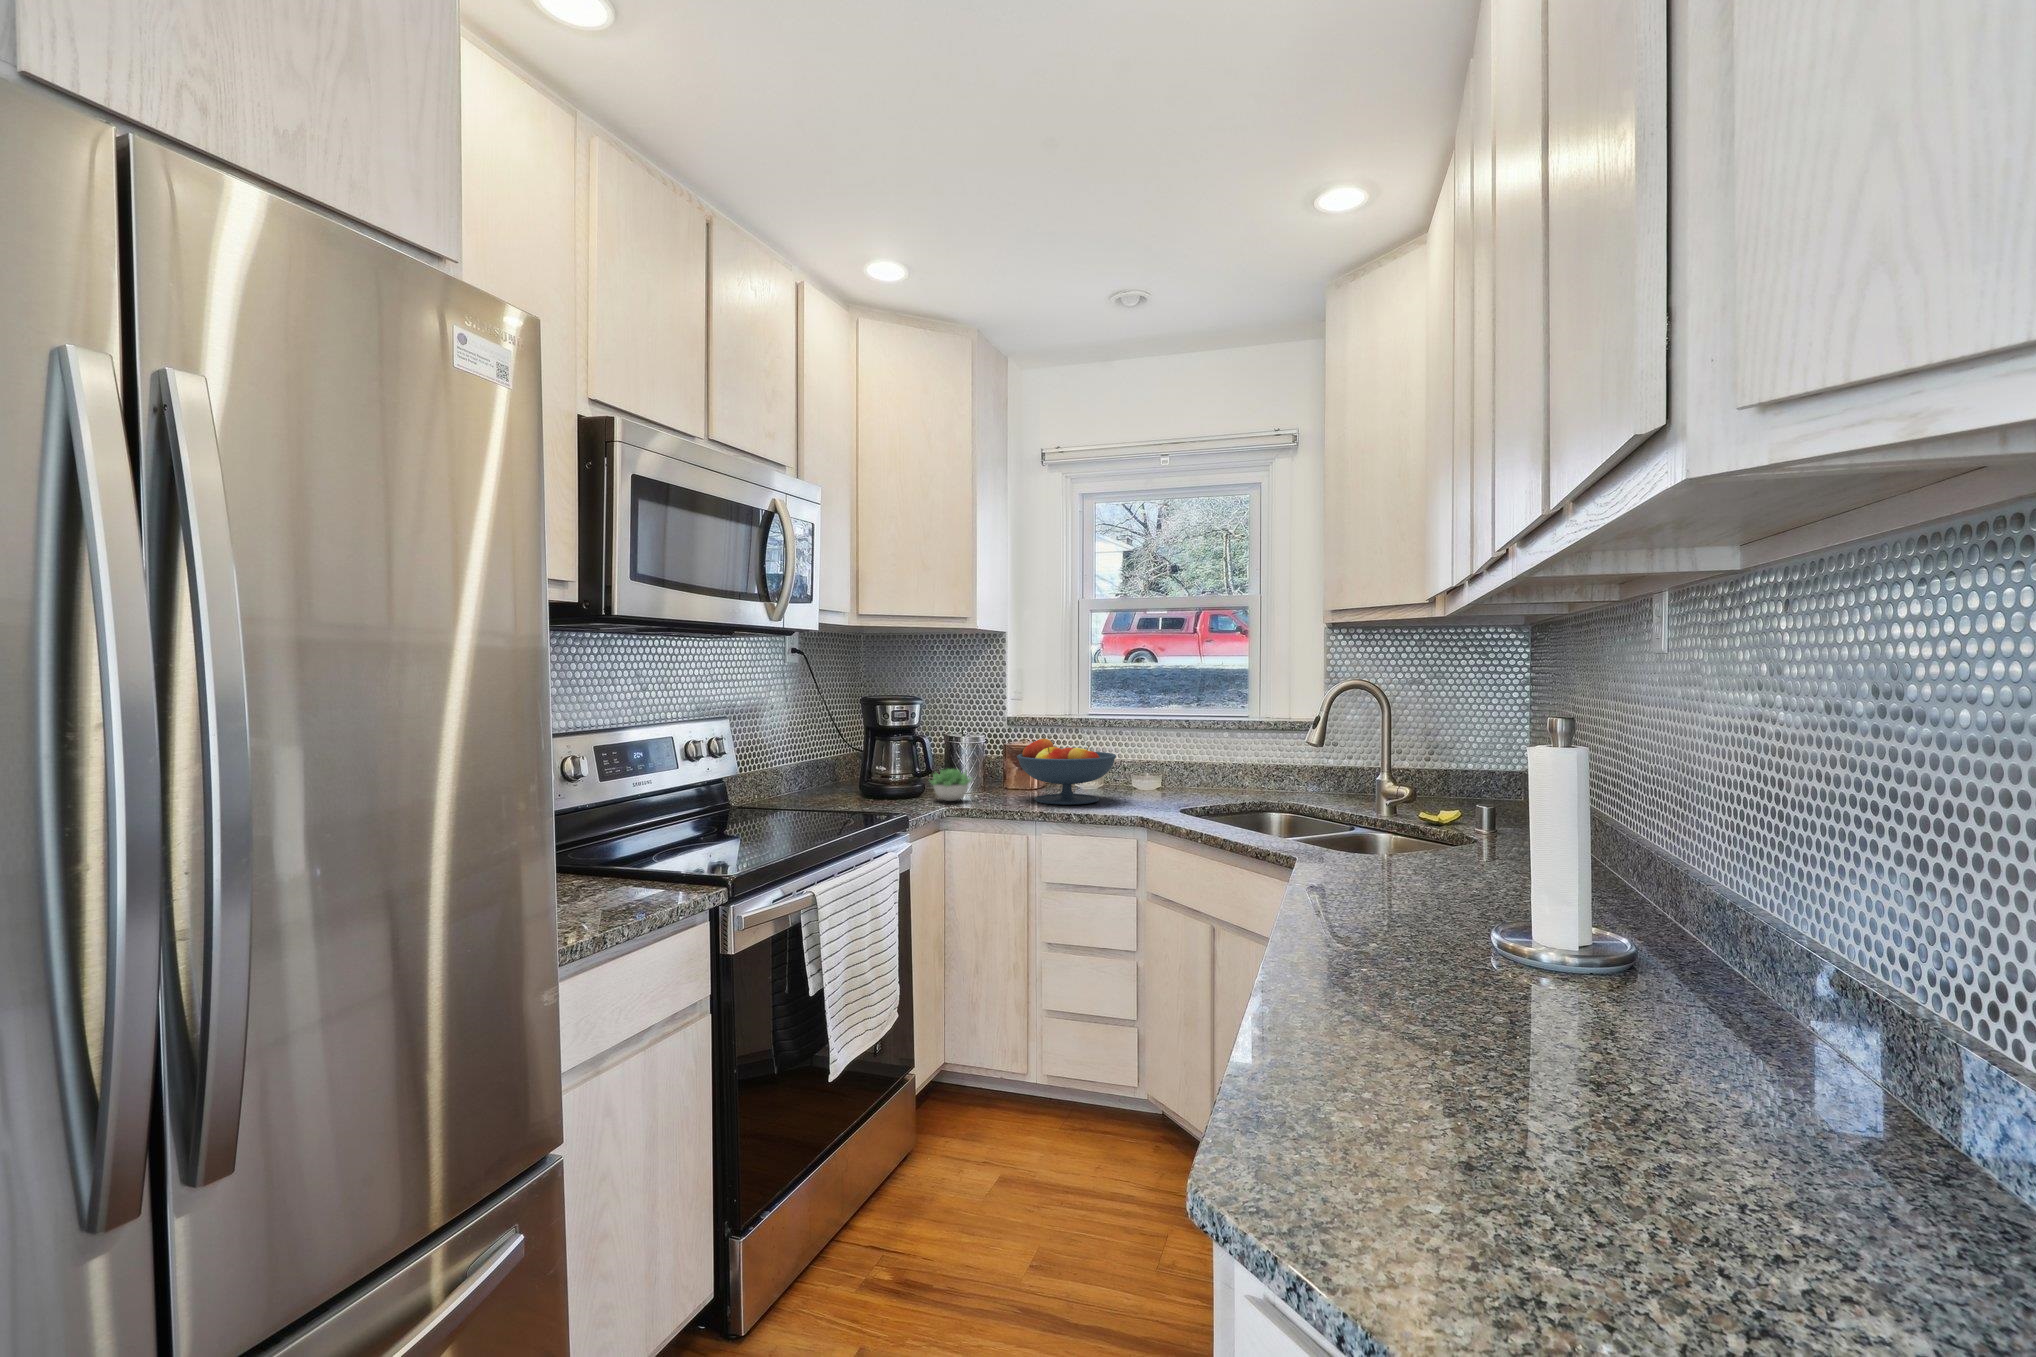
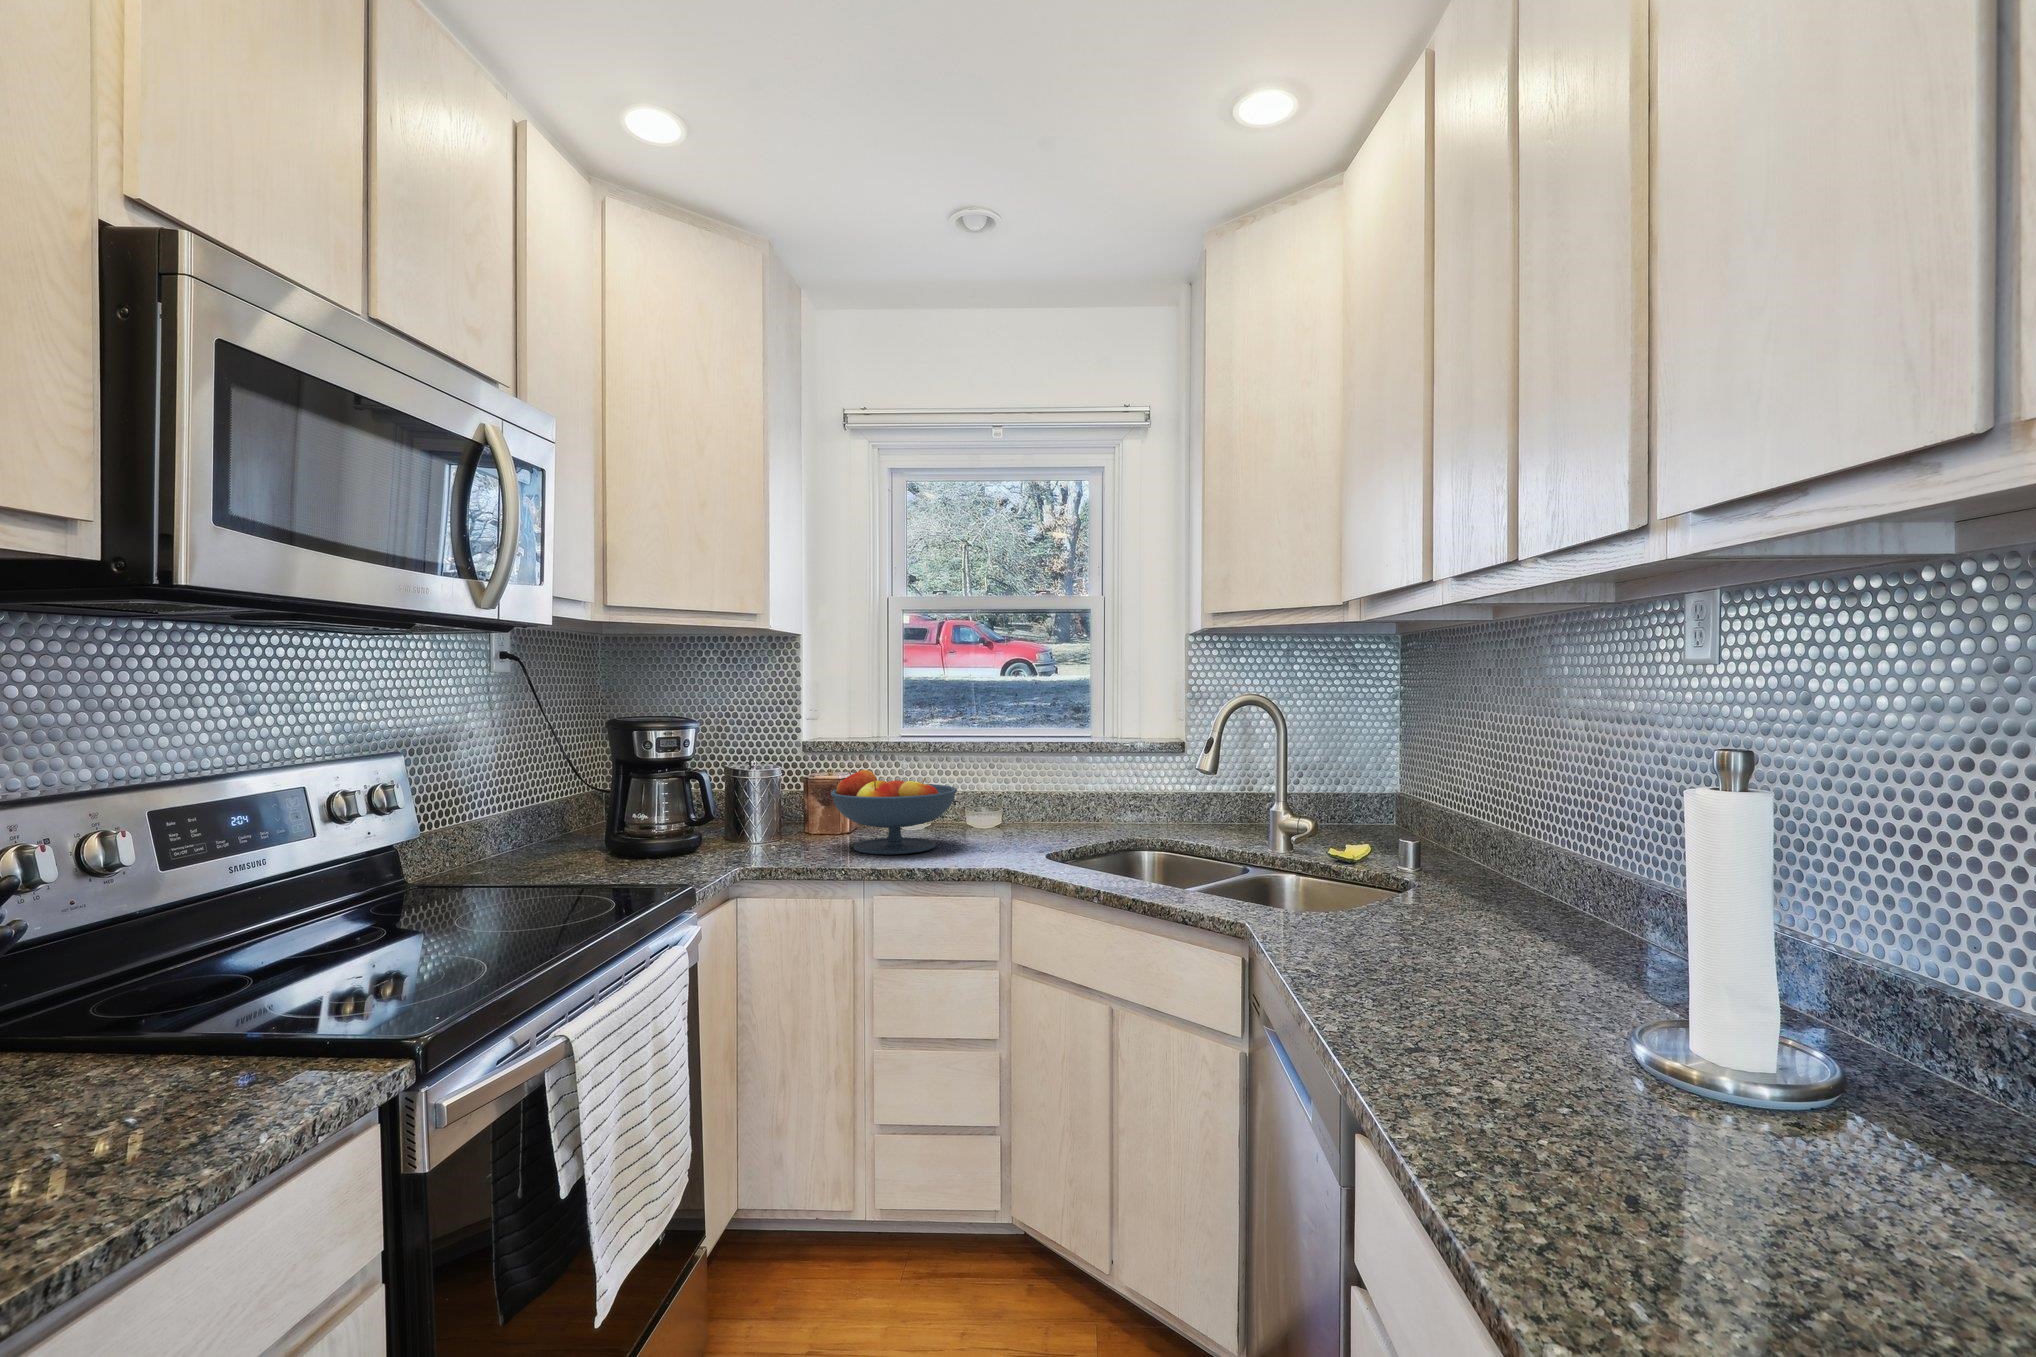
succulent plant: present [930,769,972,801] -> none [712,813,773,857]

